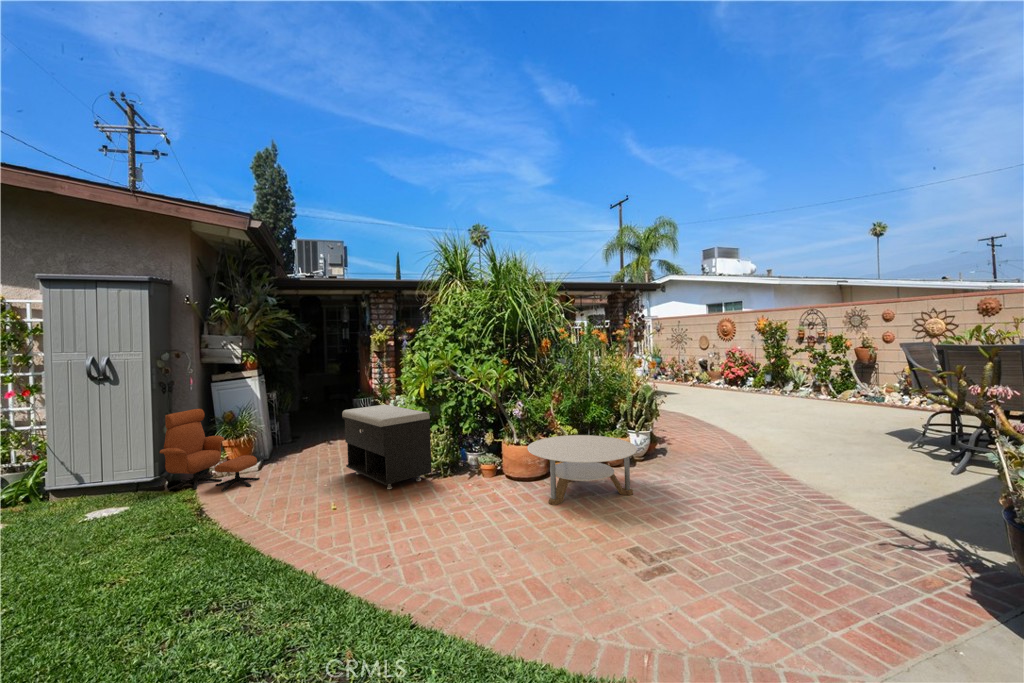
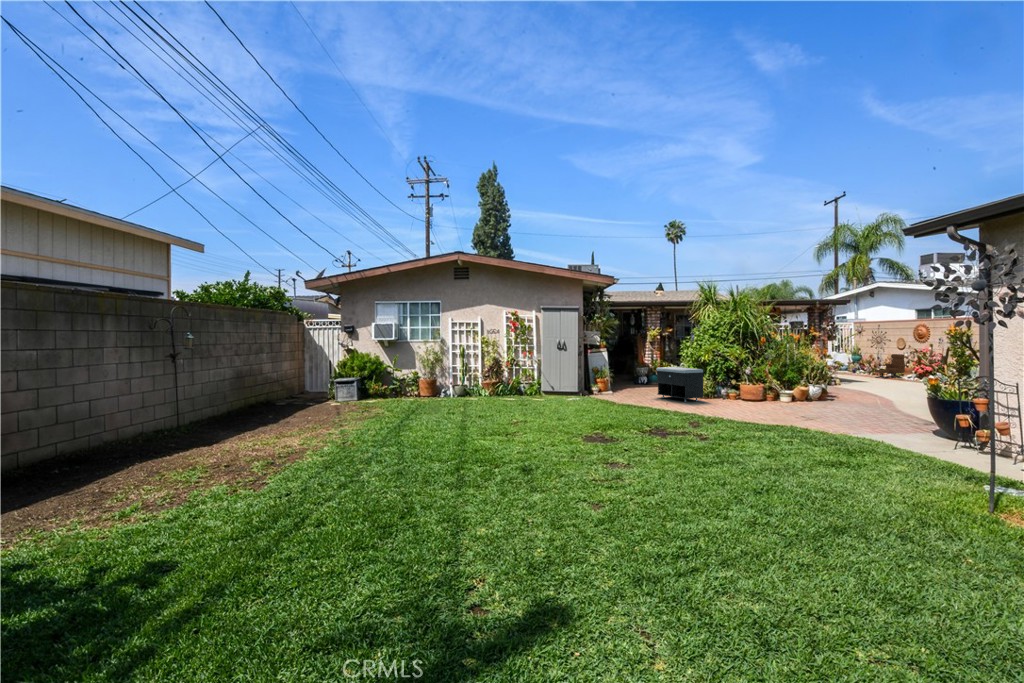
lounge chair: present [159,409,260,491] -> present [875,354,906,378]
round table: present [527,435,637,505] -> none [754,384,811,409]

